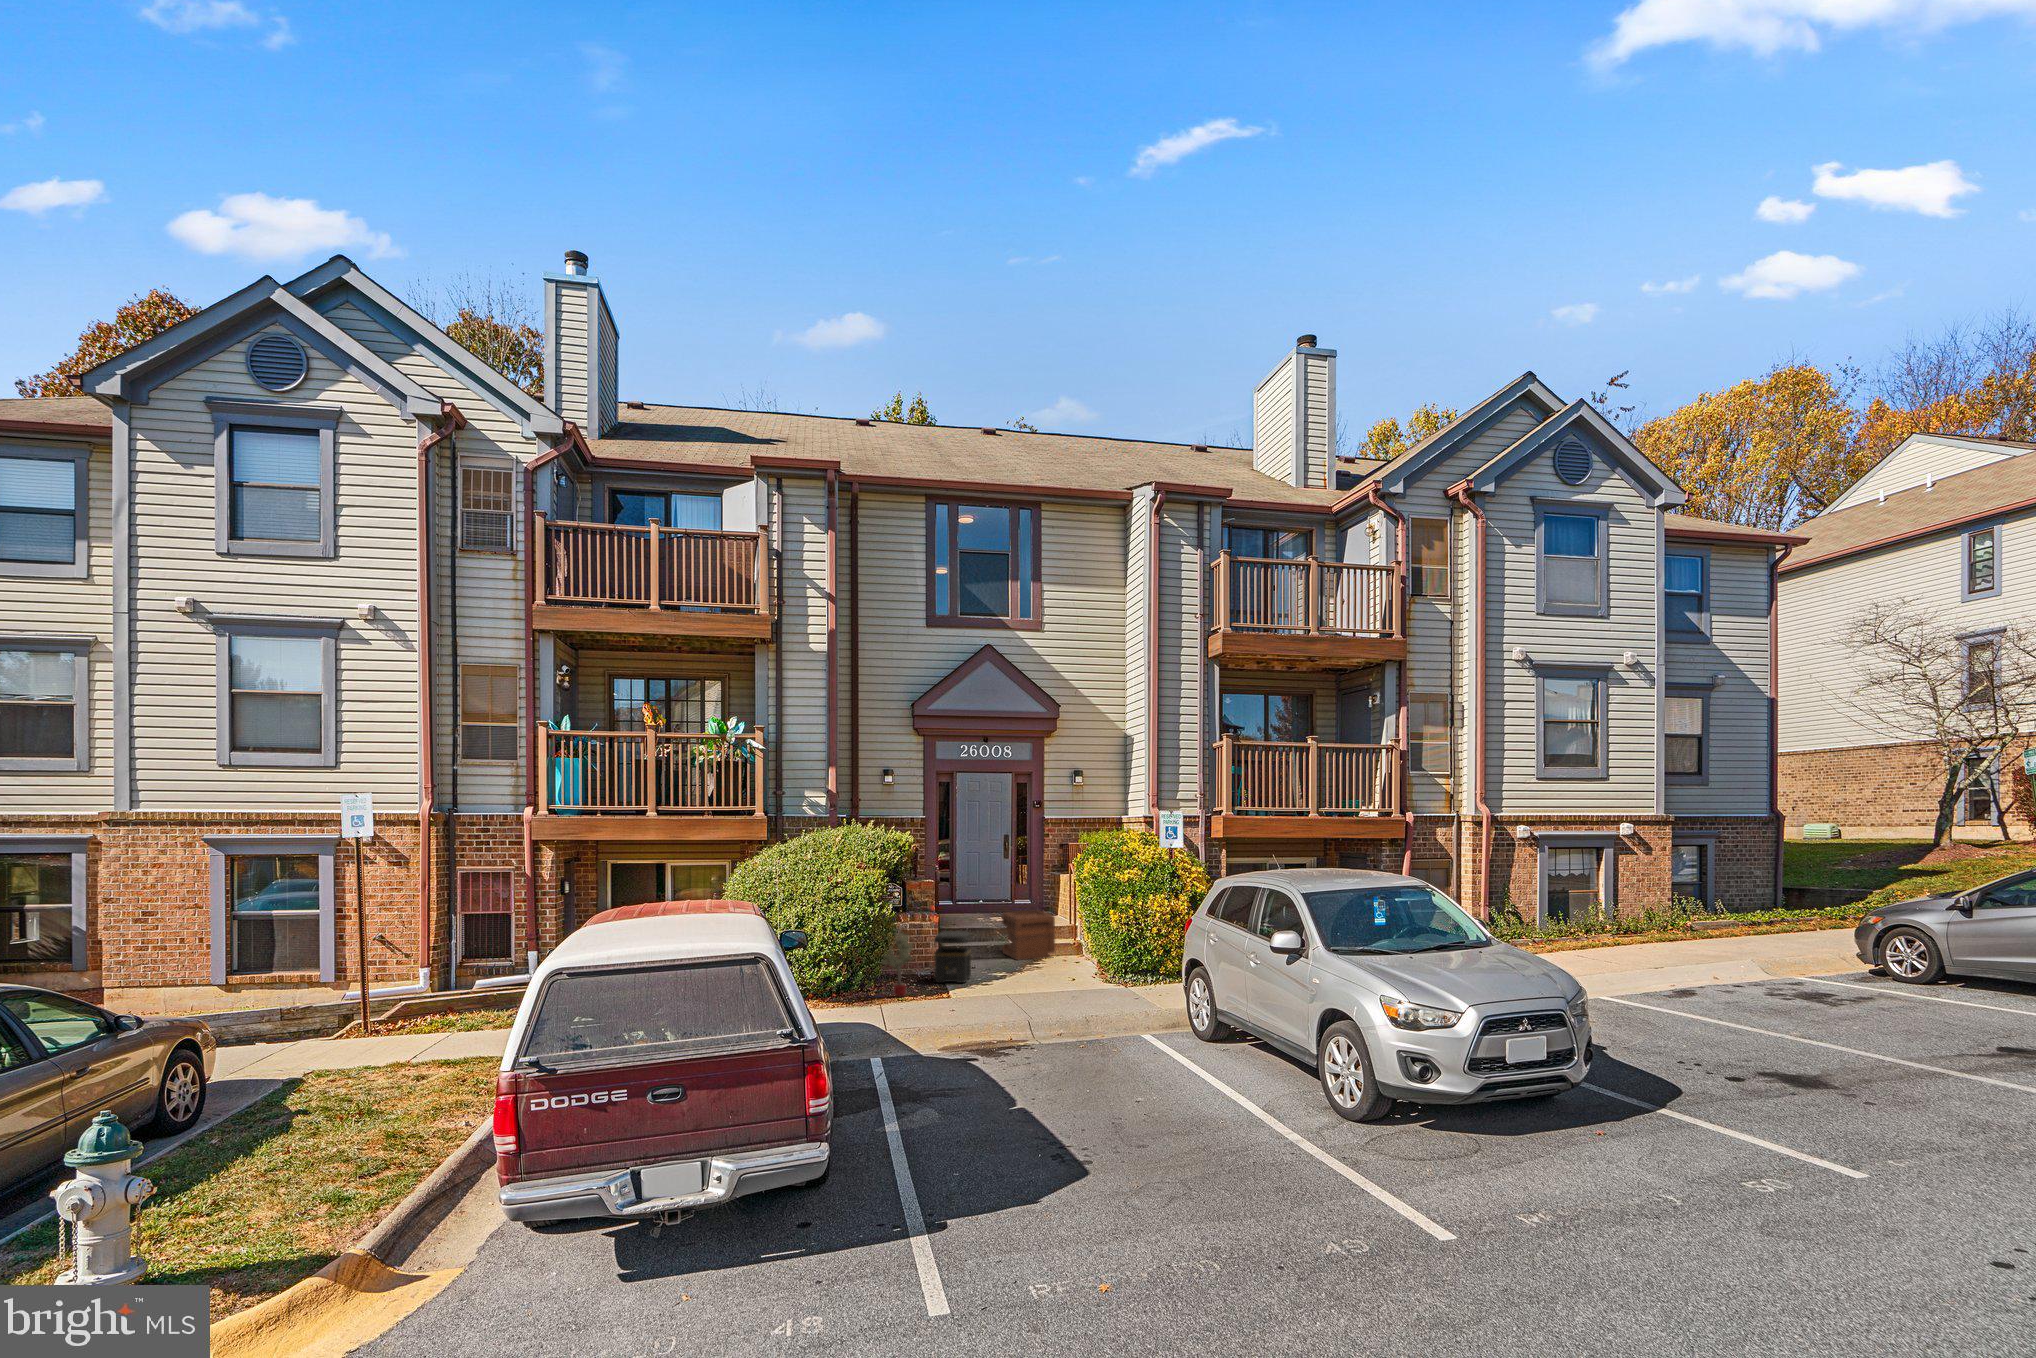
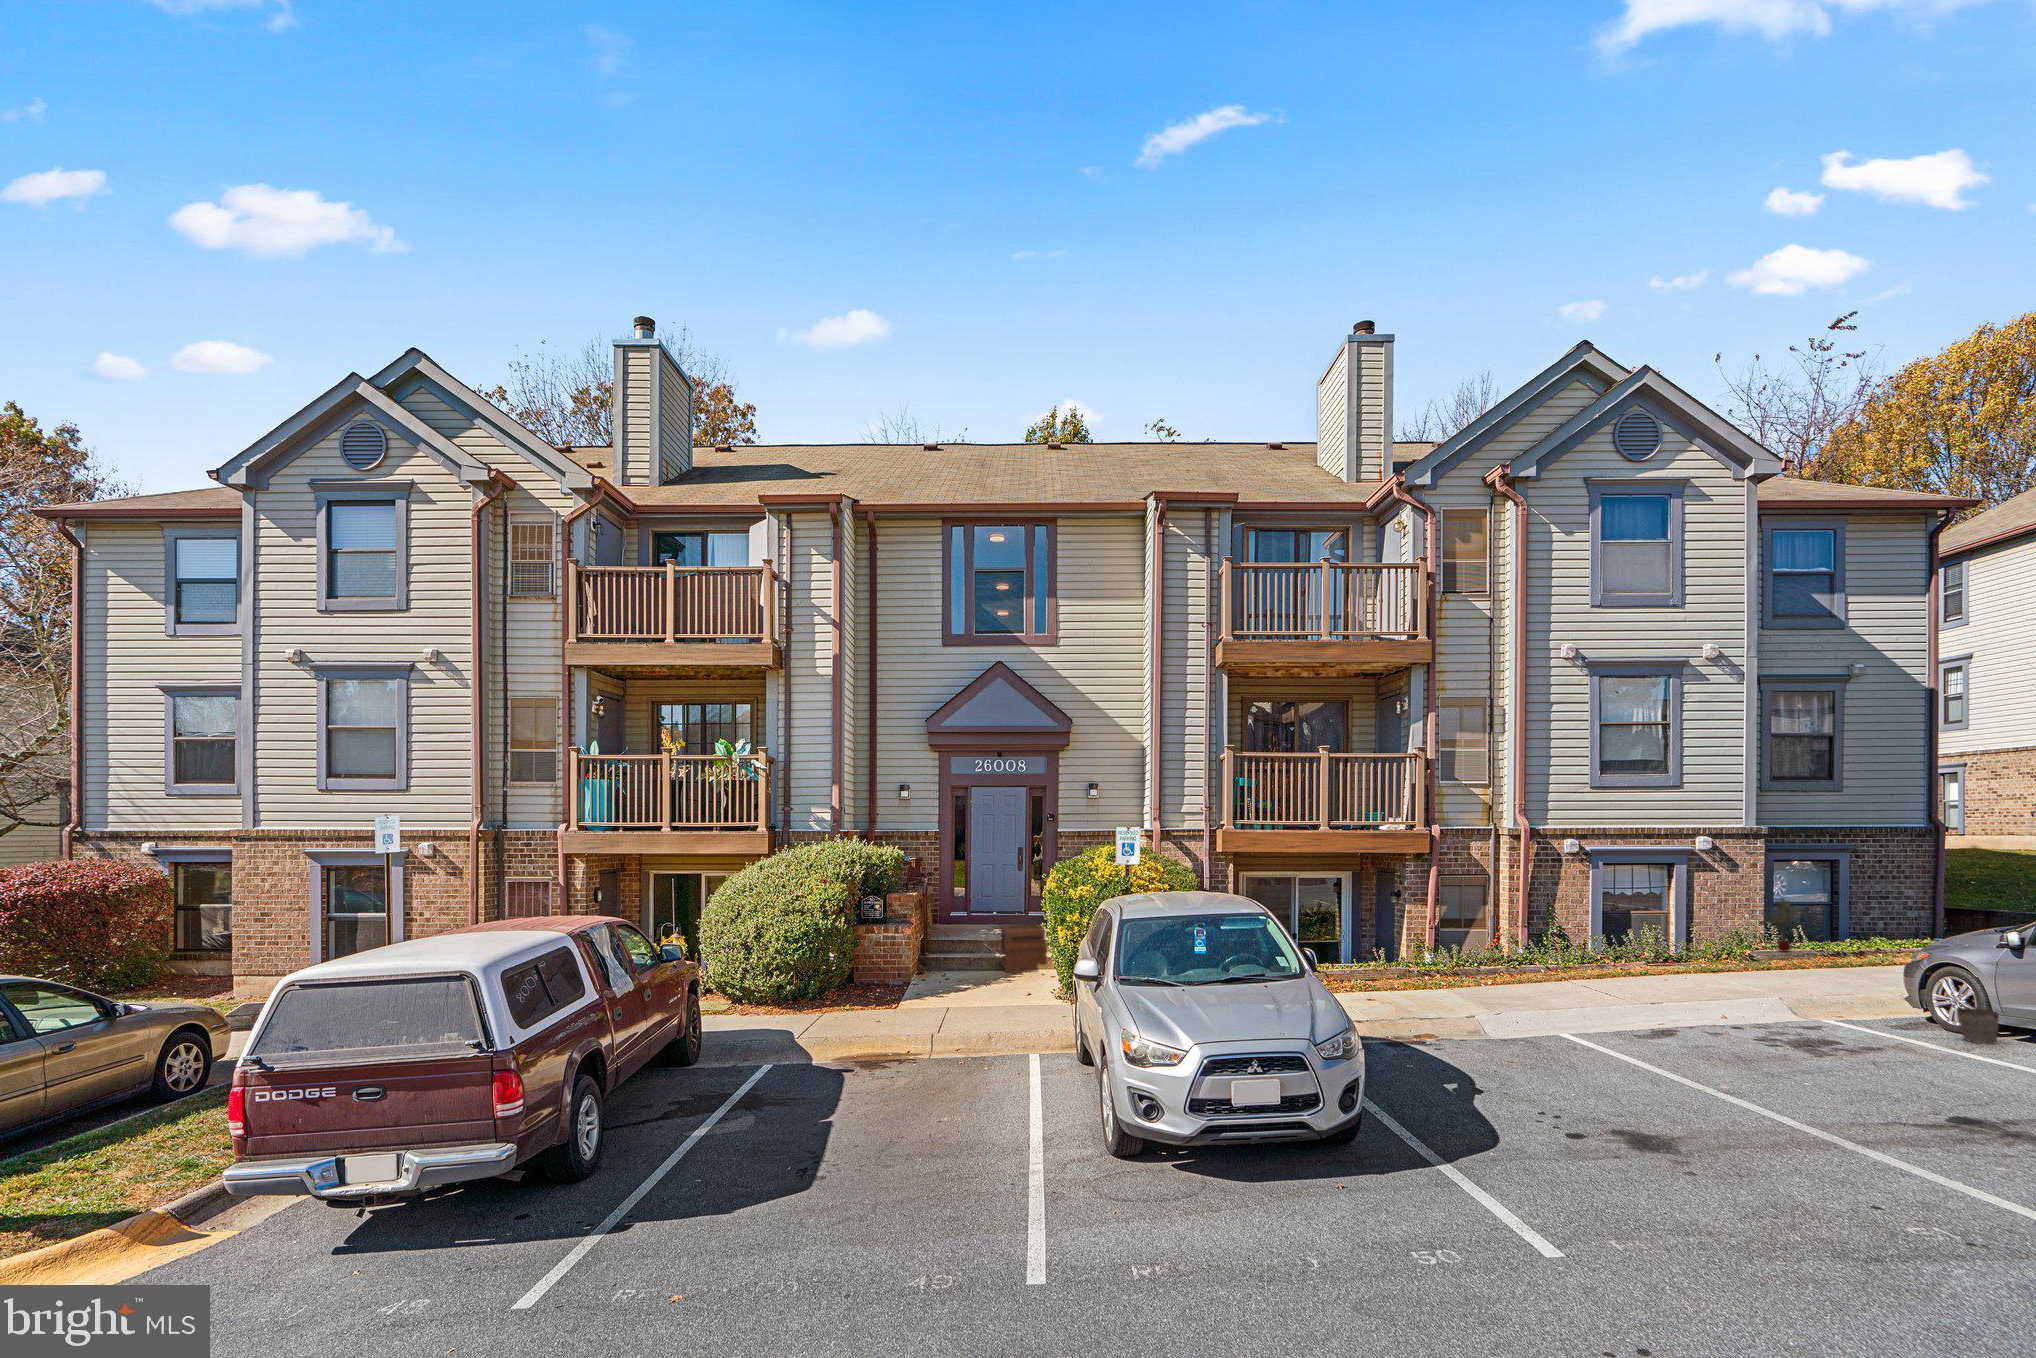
potted tree: present [881,930,912,997] -> present [1764,898,1794,952]
toolbox: present [934,931,971,983] -> none [903,944,943,994]
bucket: none [1919,962,1957,993] -> present [1957,1007,1999,1044]

